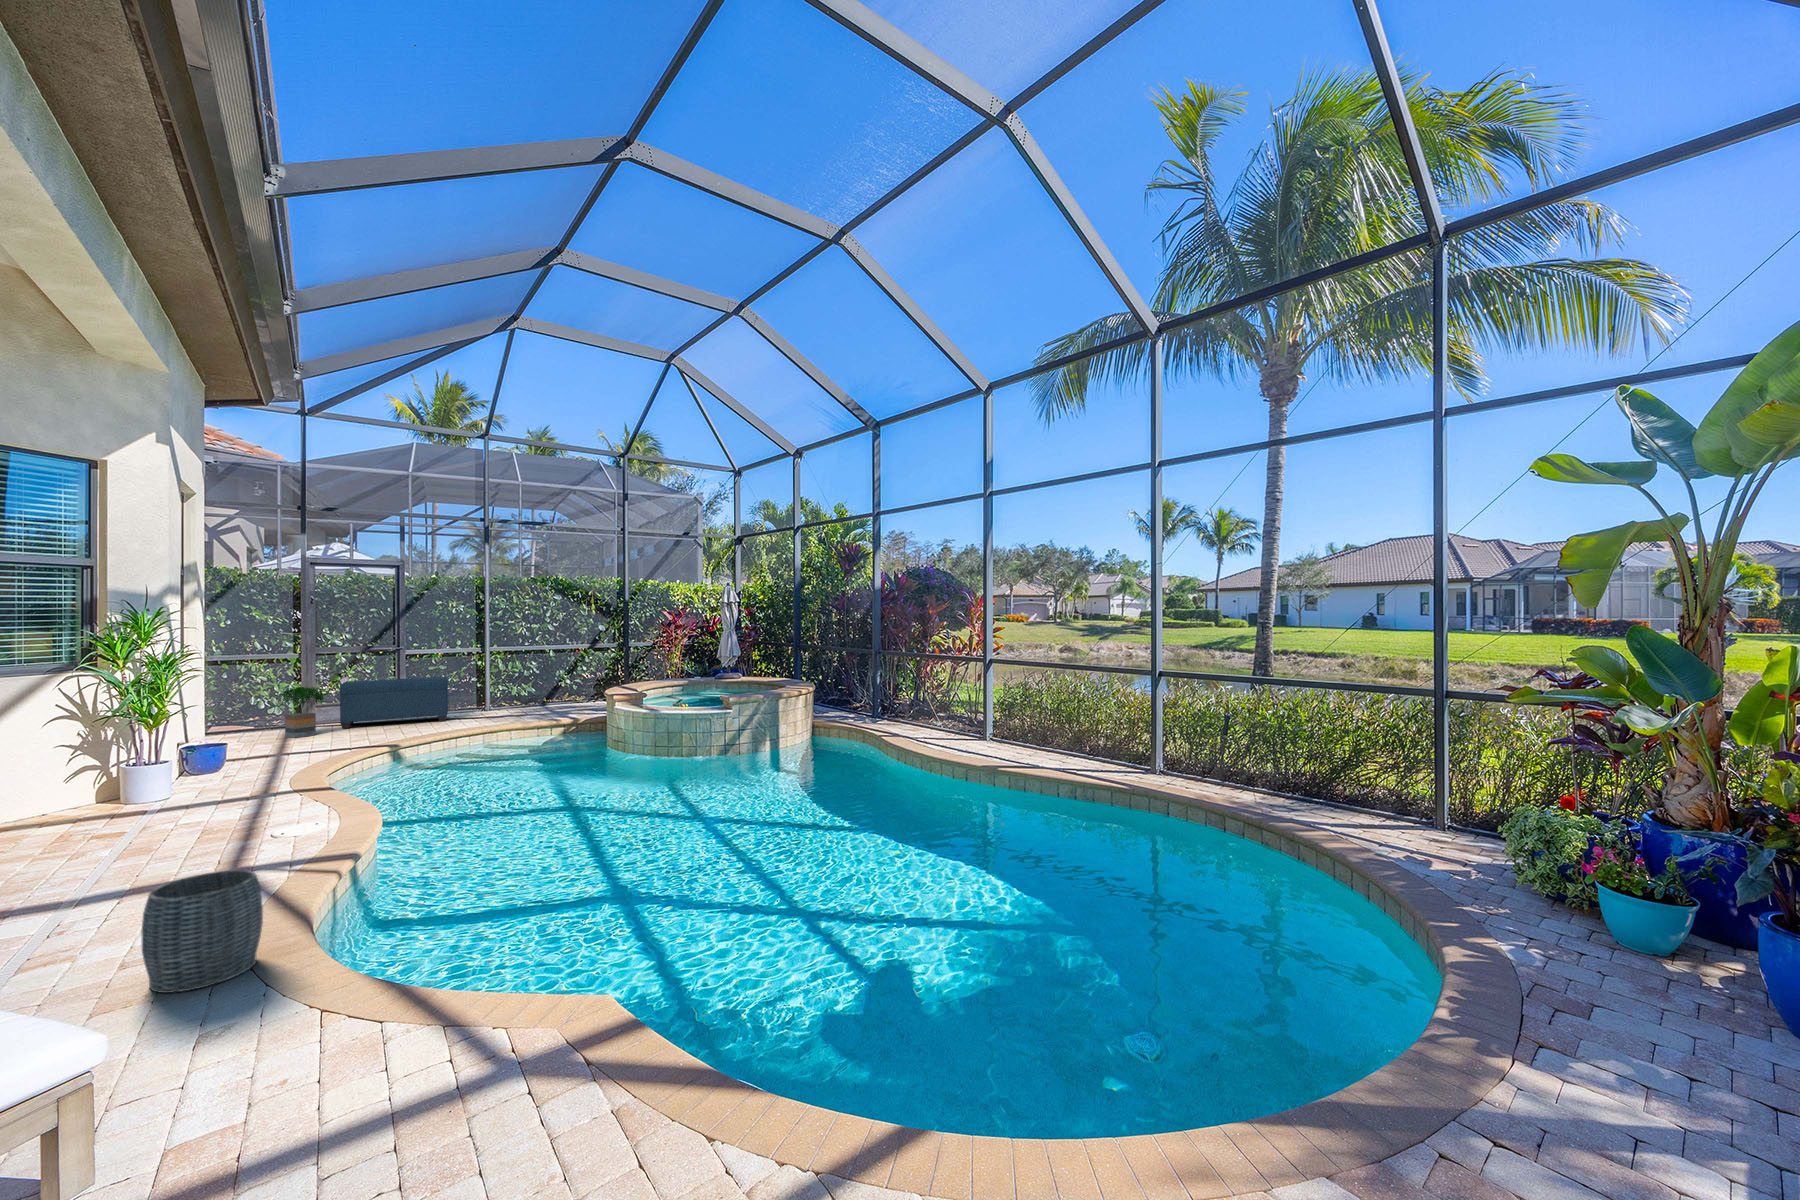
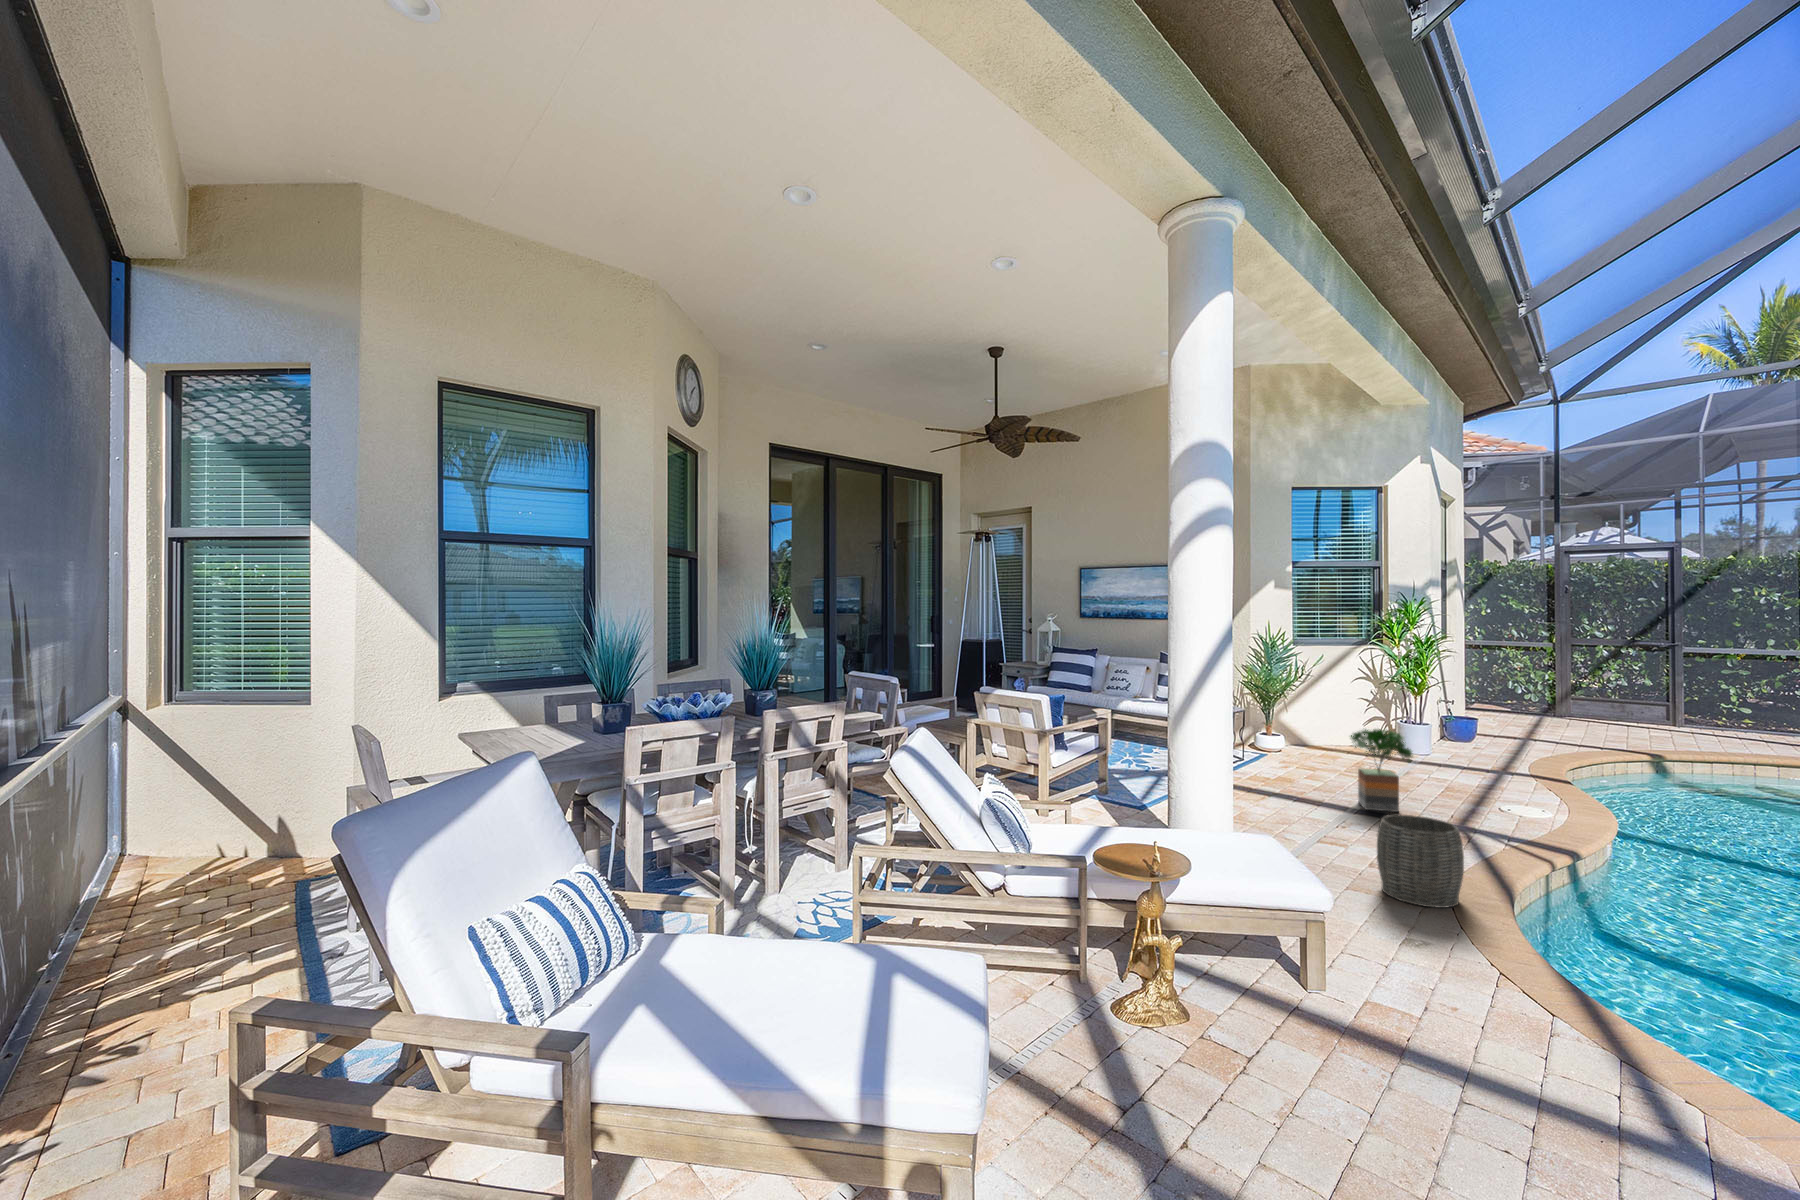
bench: present [340,677,449,729] -> none [1599,676,1747,738]
potted tree: present [281,687,324,738] -> present [1351,729,1413,812]

